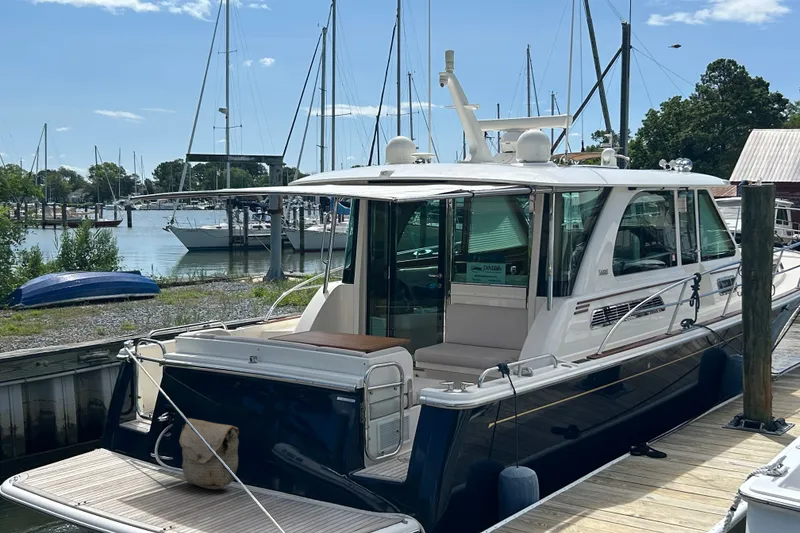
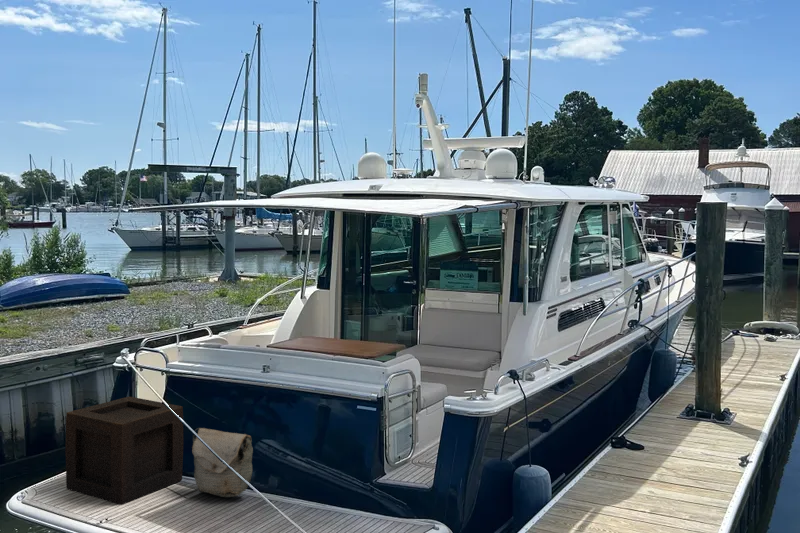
wooden crate: none [60,387,176,492] -> present [65,397,183,505]

